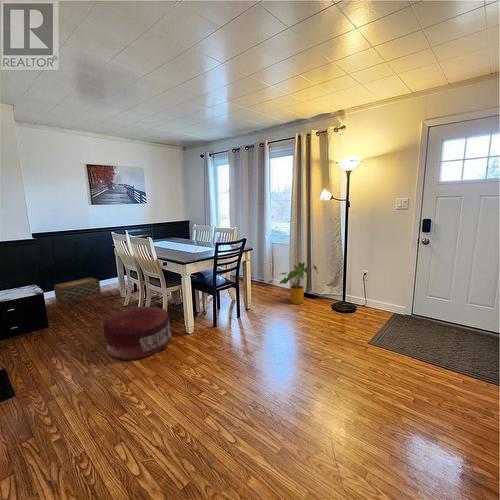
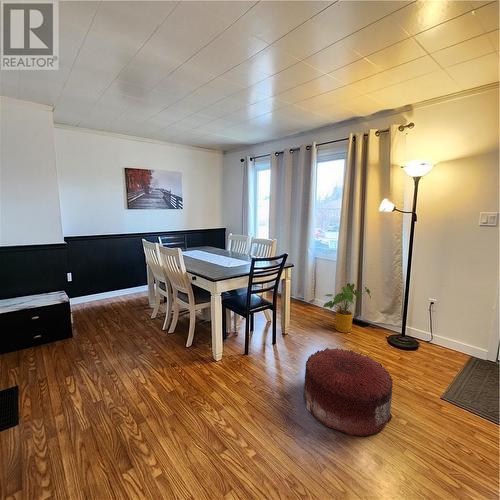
woven basket: present [54,277,101,302] -> none [85,284,130,309]
pouf: present [103,306,171,360] -> present [304,348,393,436]

